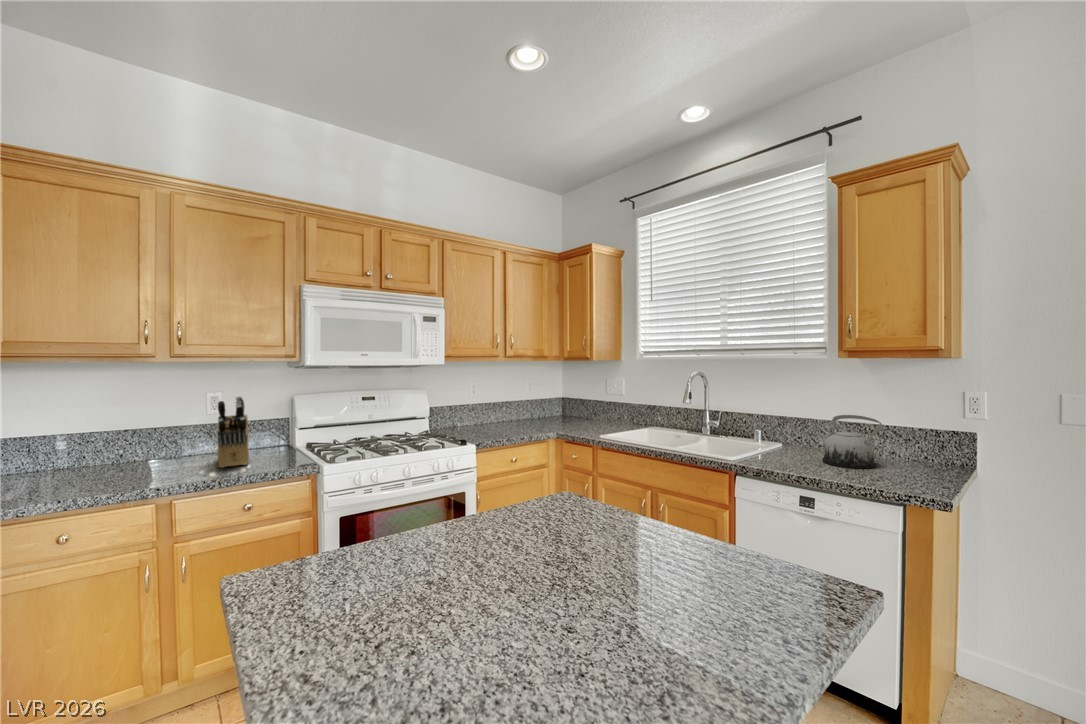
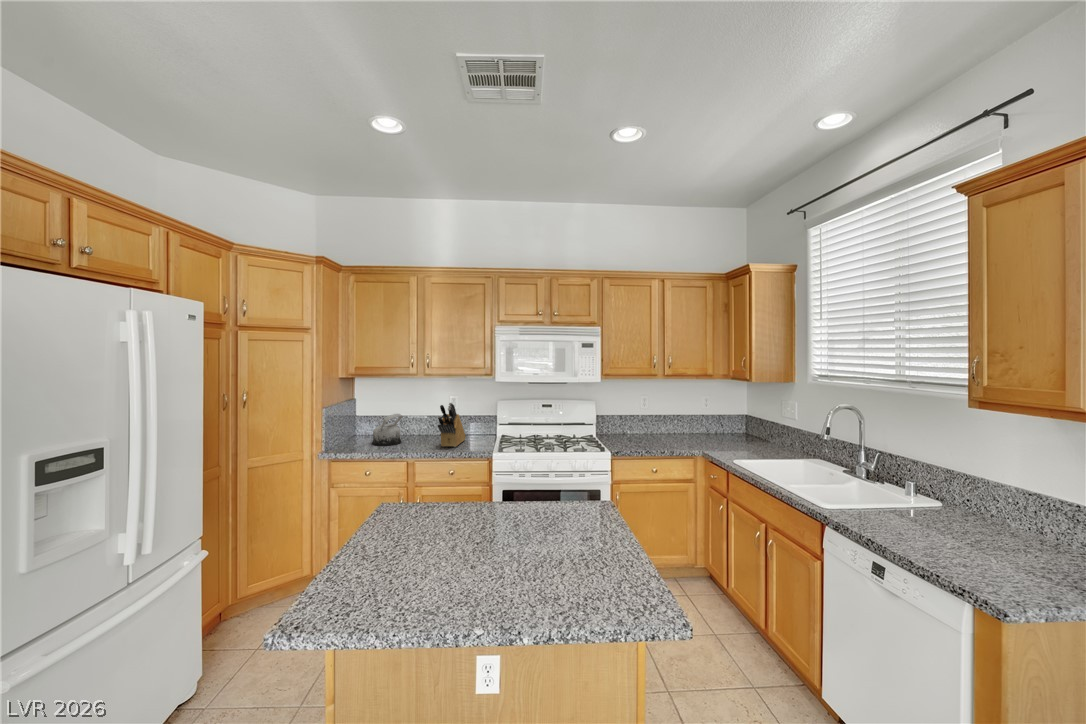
teapot: present [819,415,883,468] -> present [372,414,403,446]

